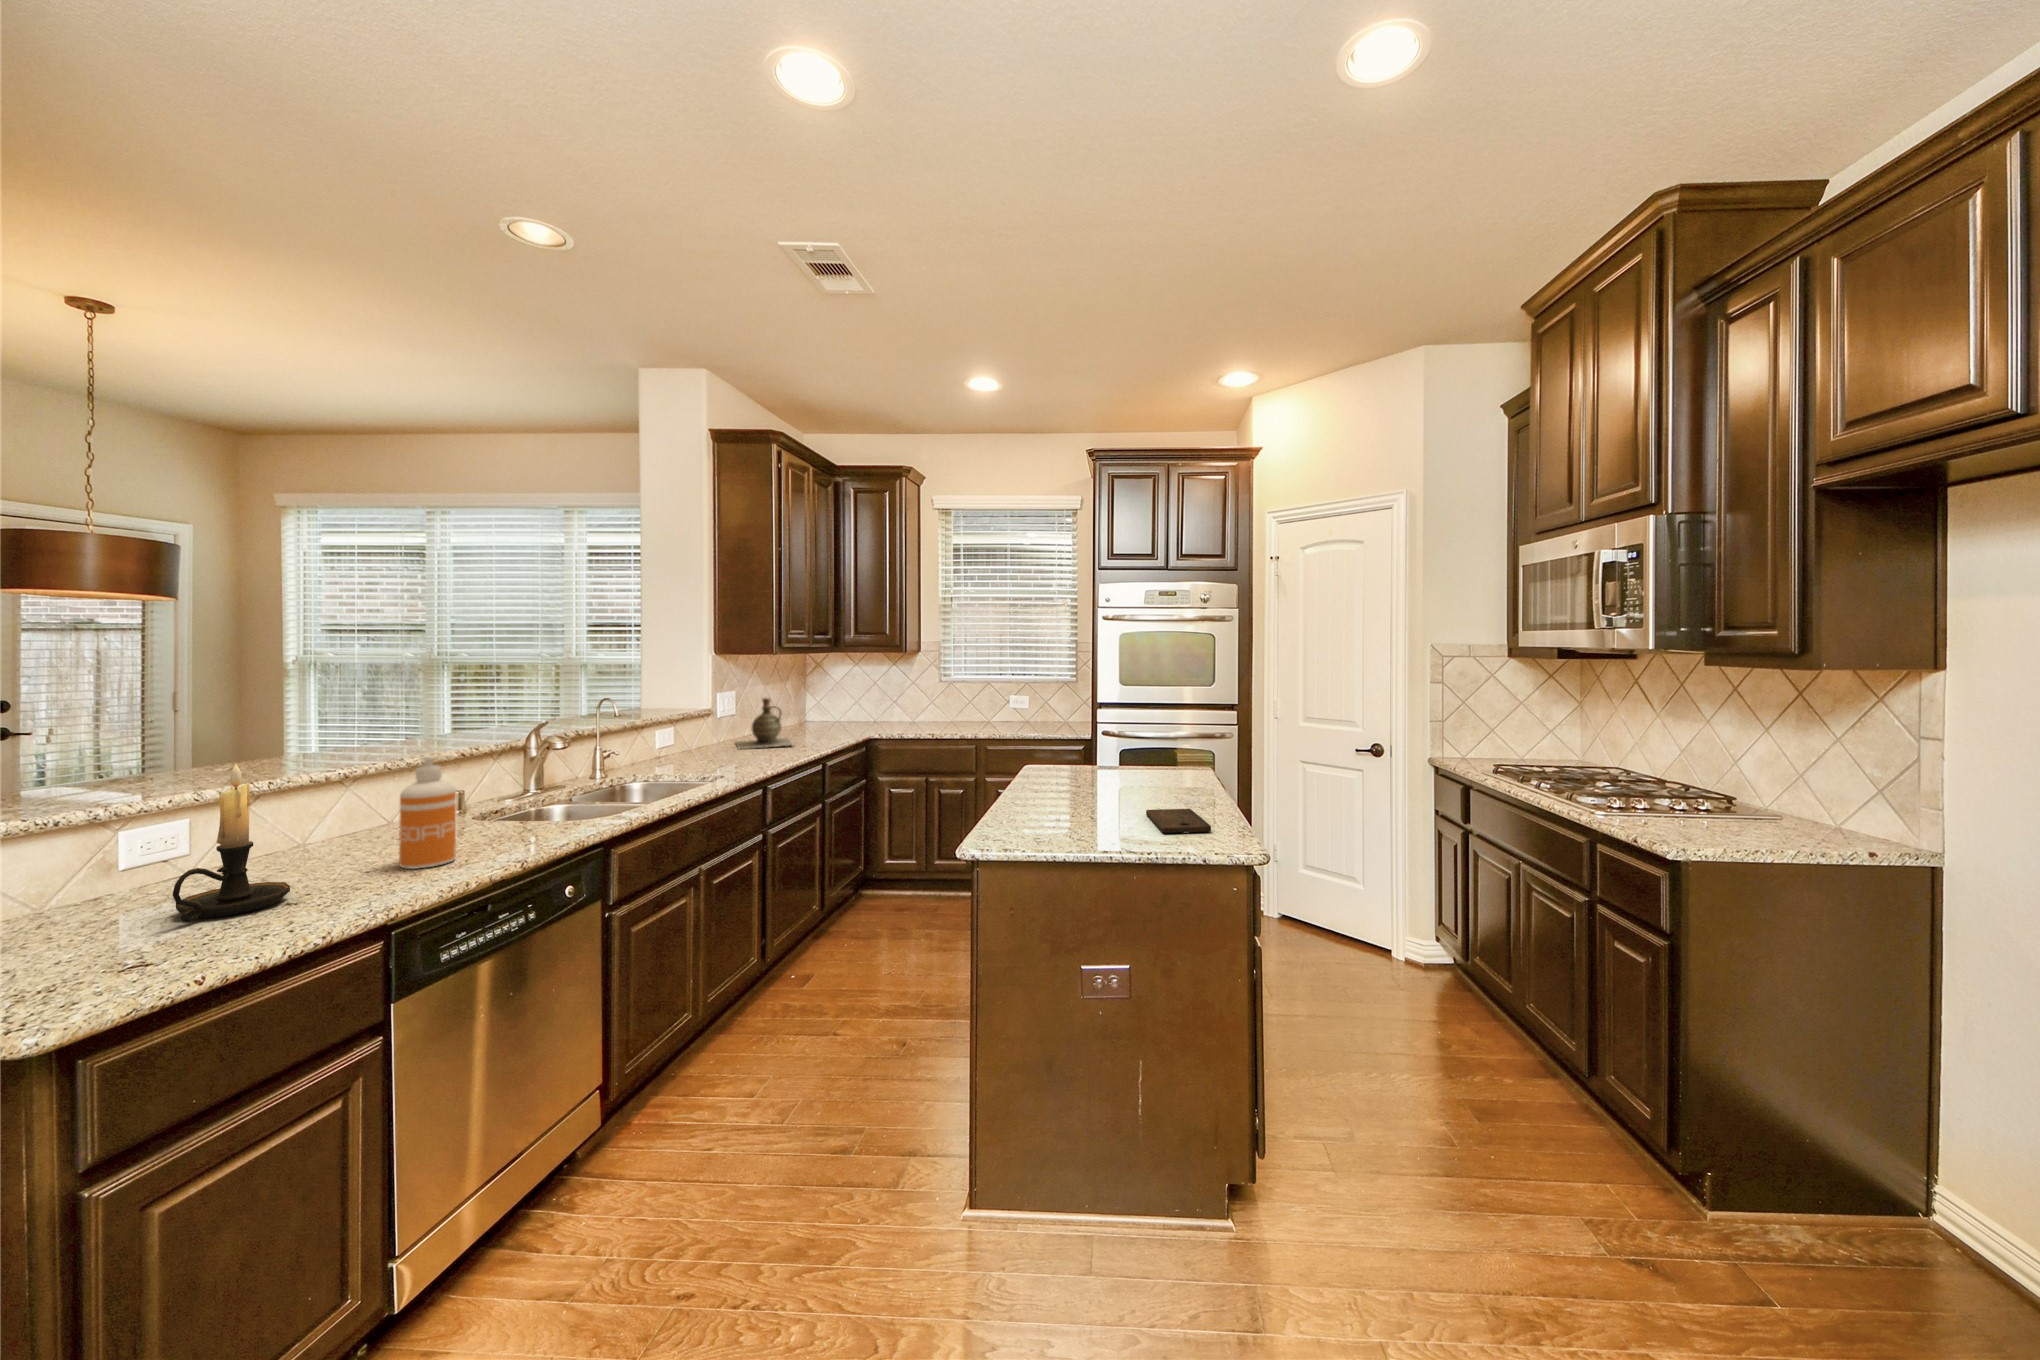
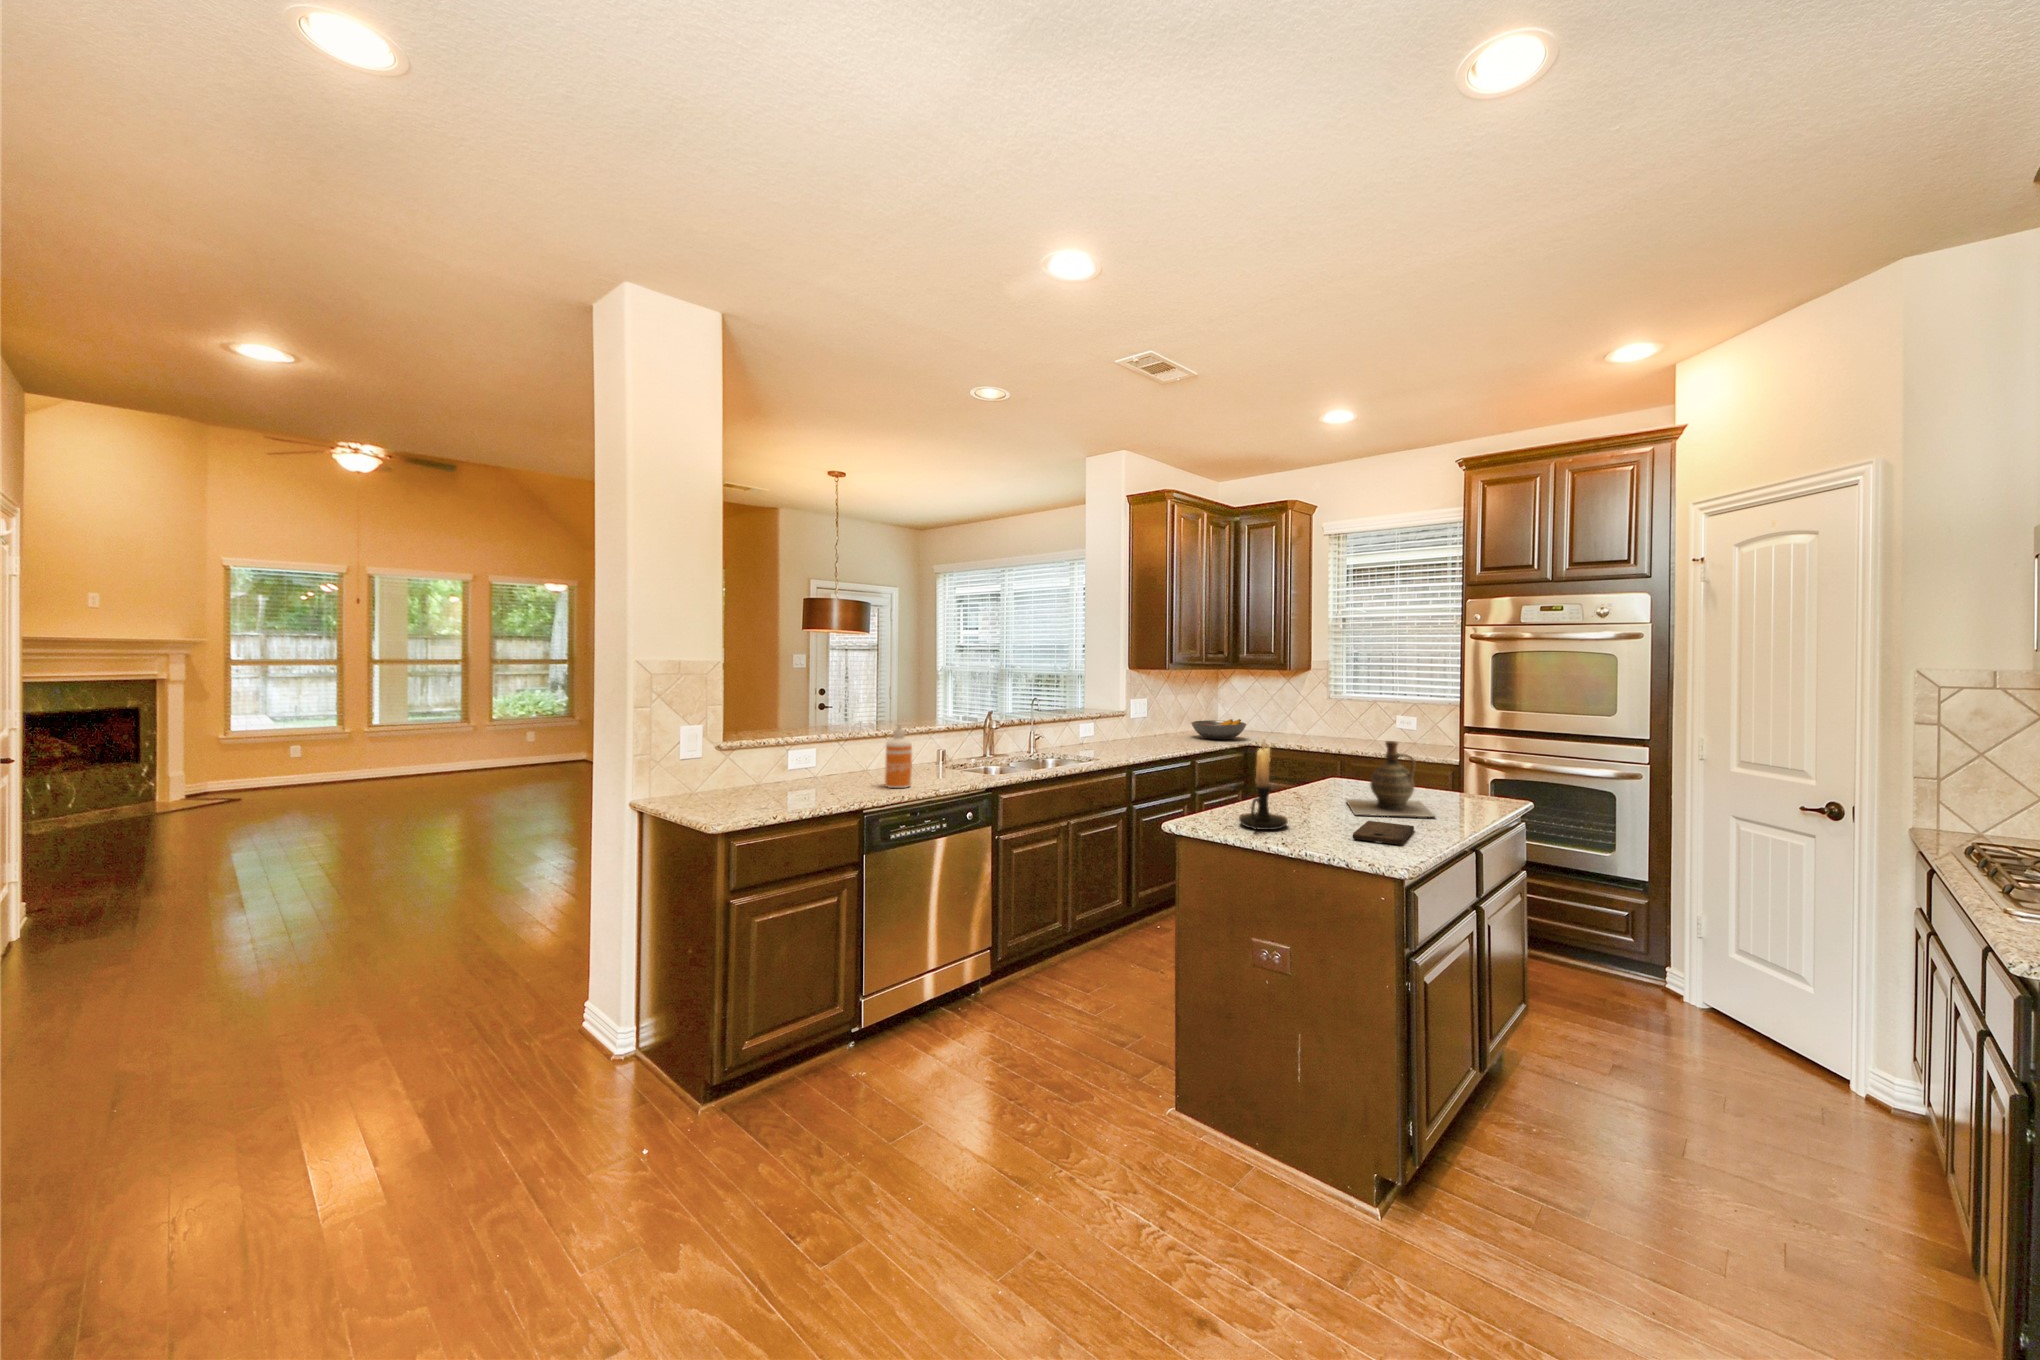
ceramic jug: present [736,698,792,749] -> present [1346,741,1434,817]
fruit bowl: none [787,709,853,734] -> present [1191,719,1246,739]
candle holder: present [173,764,290,922] -> present [1239,737,1288,830]

